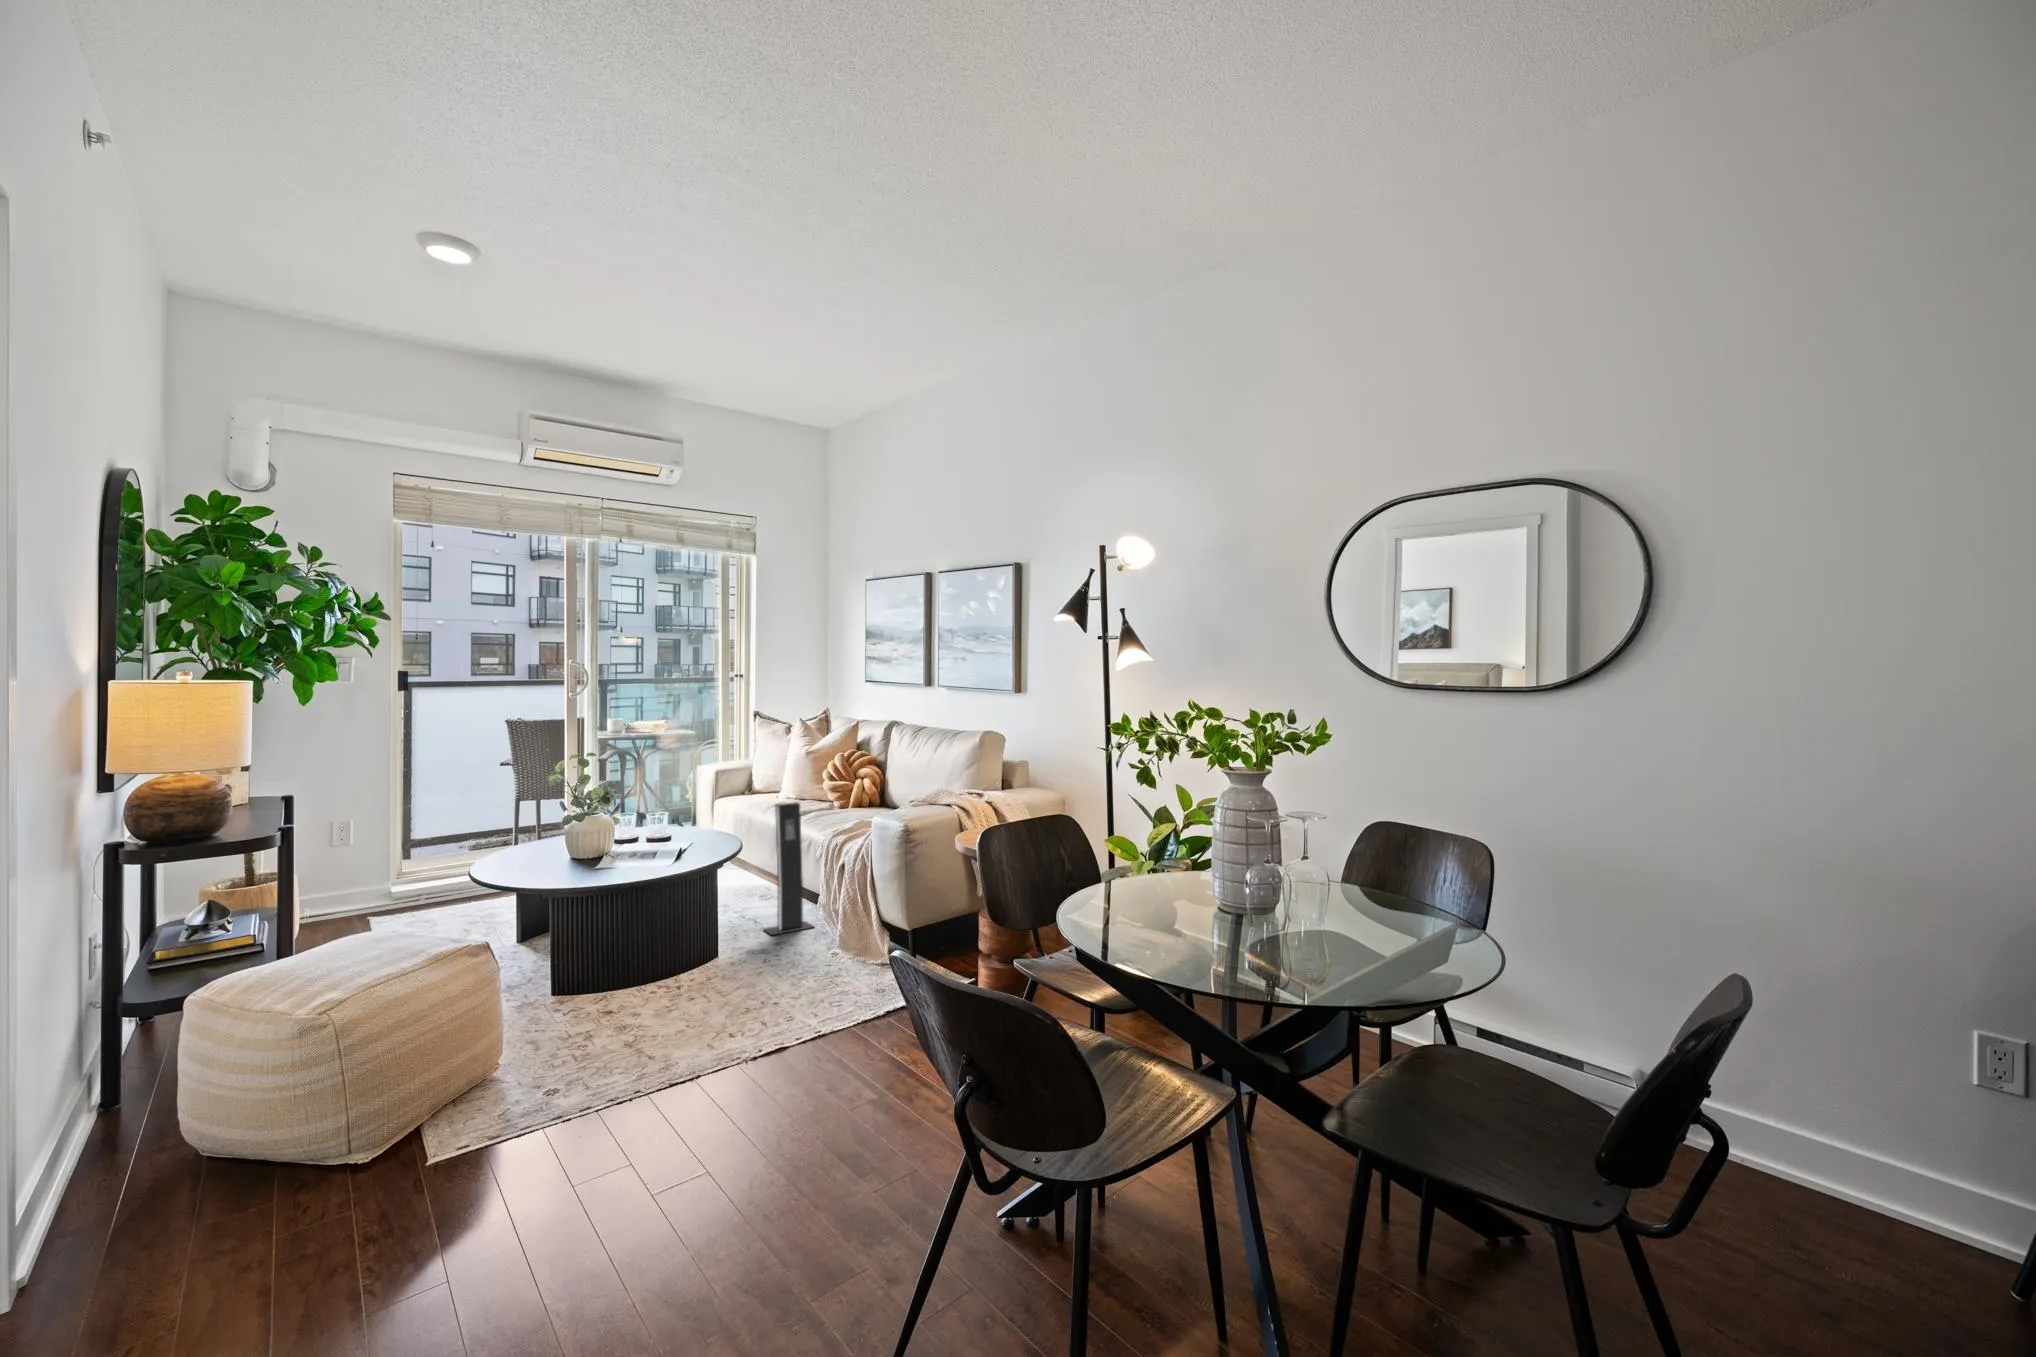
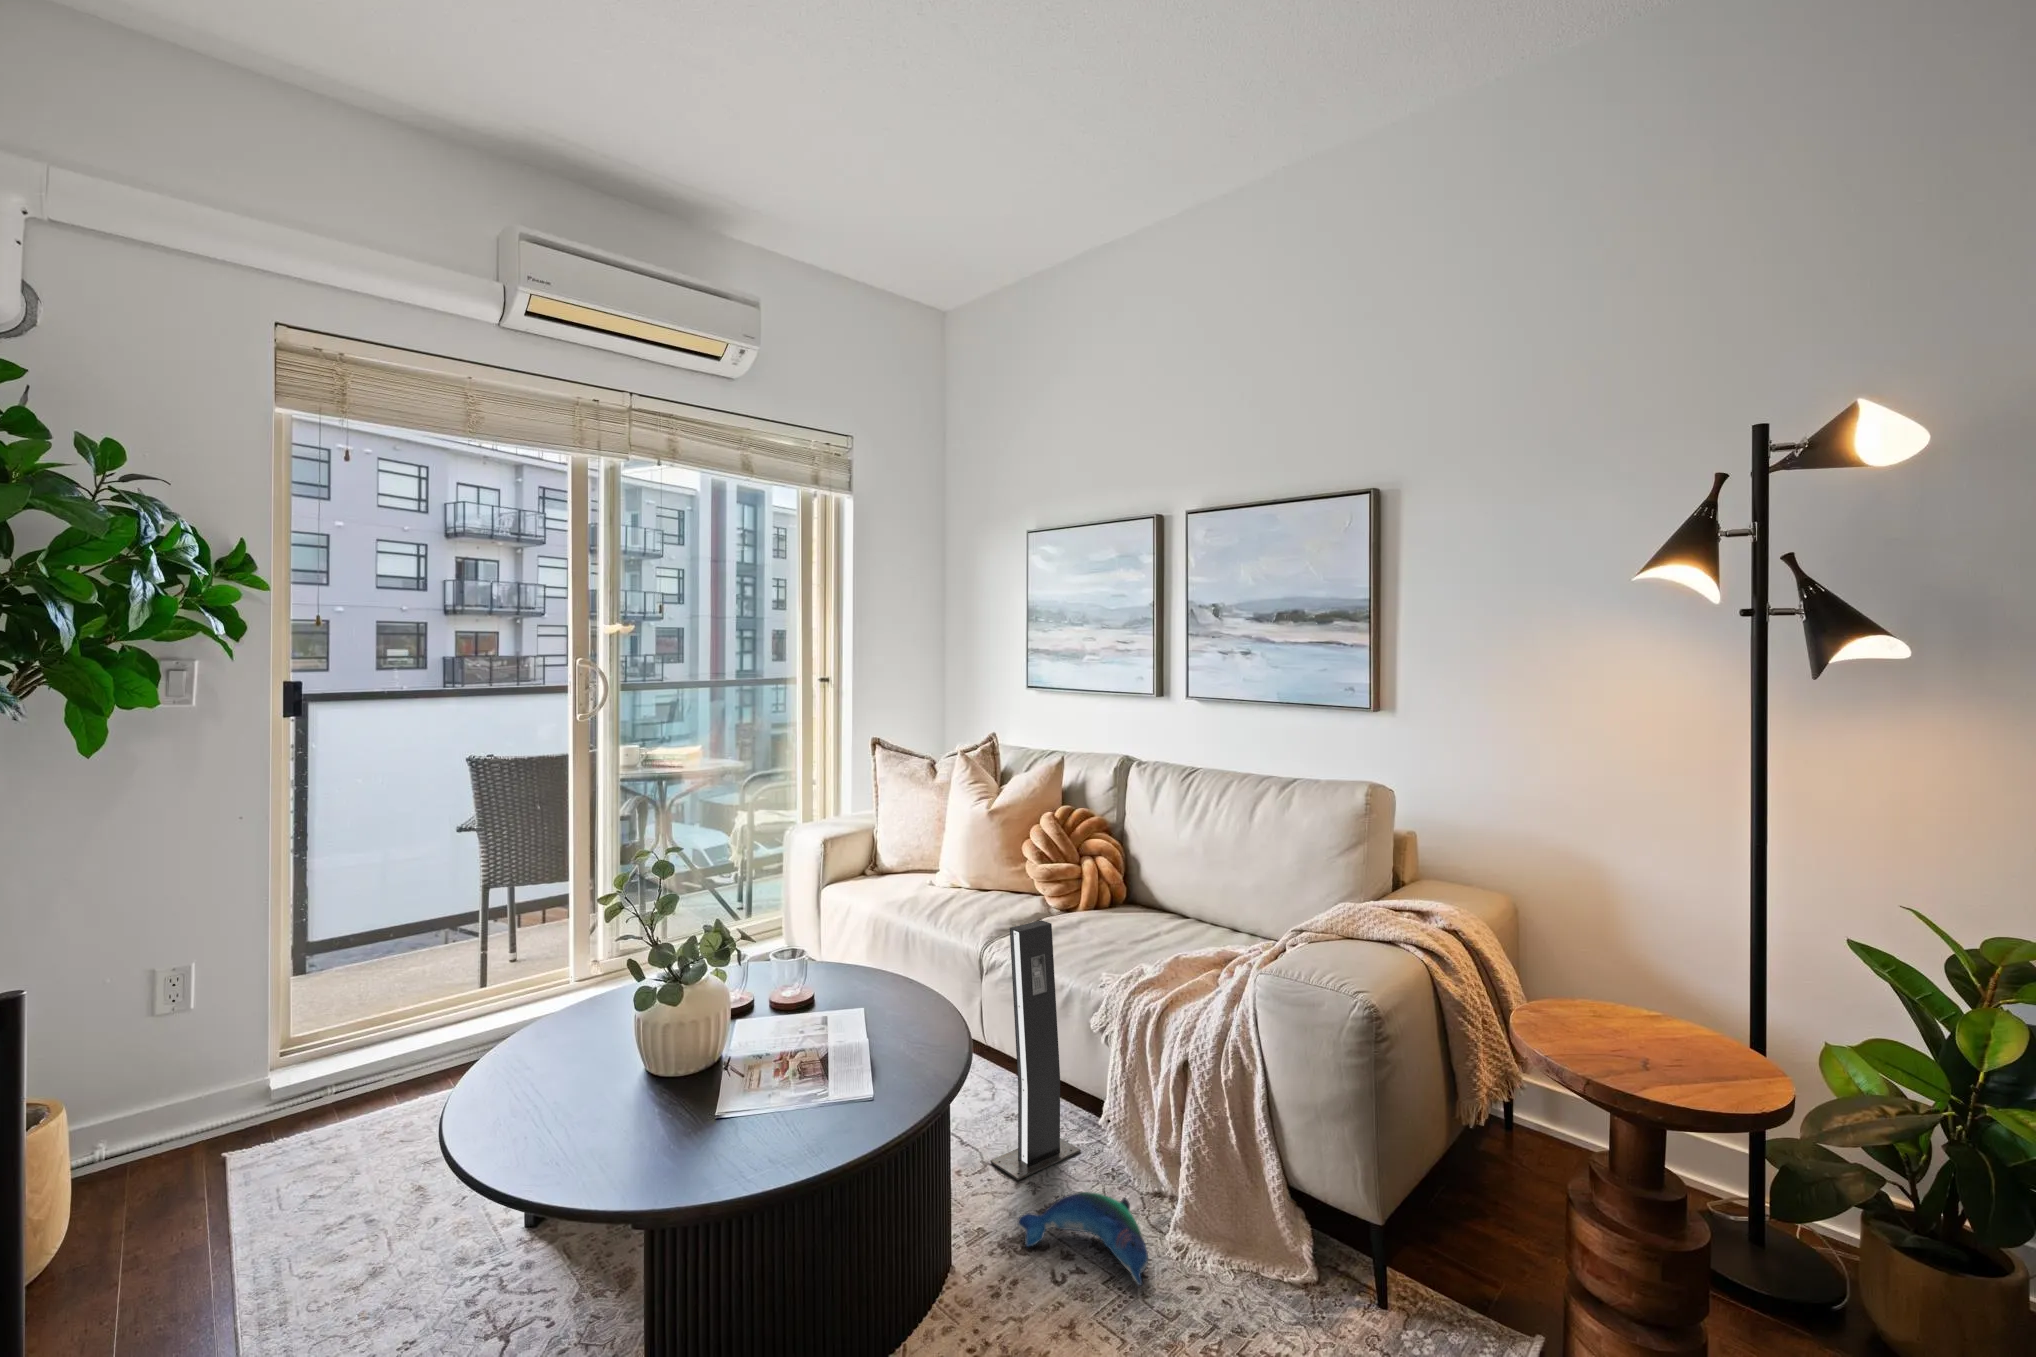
plush toy: none [757,931,812,966] -> present [1018,1192,1148,1285]

